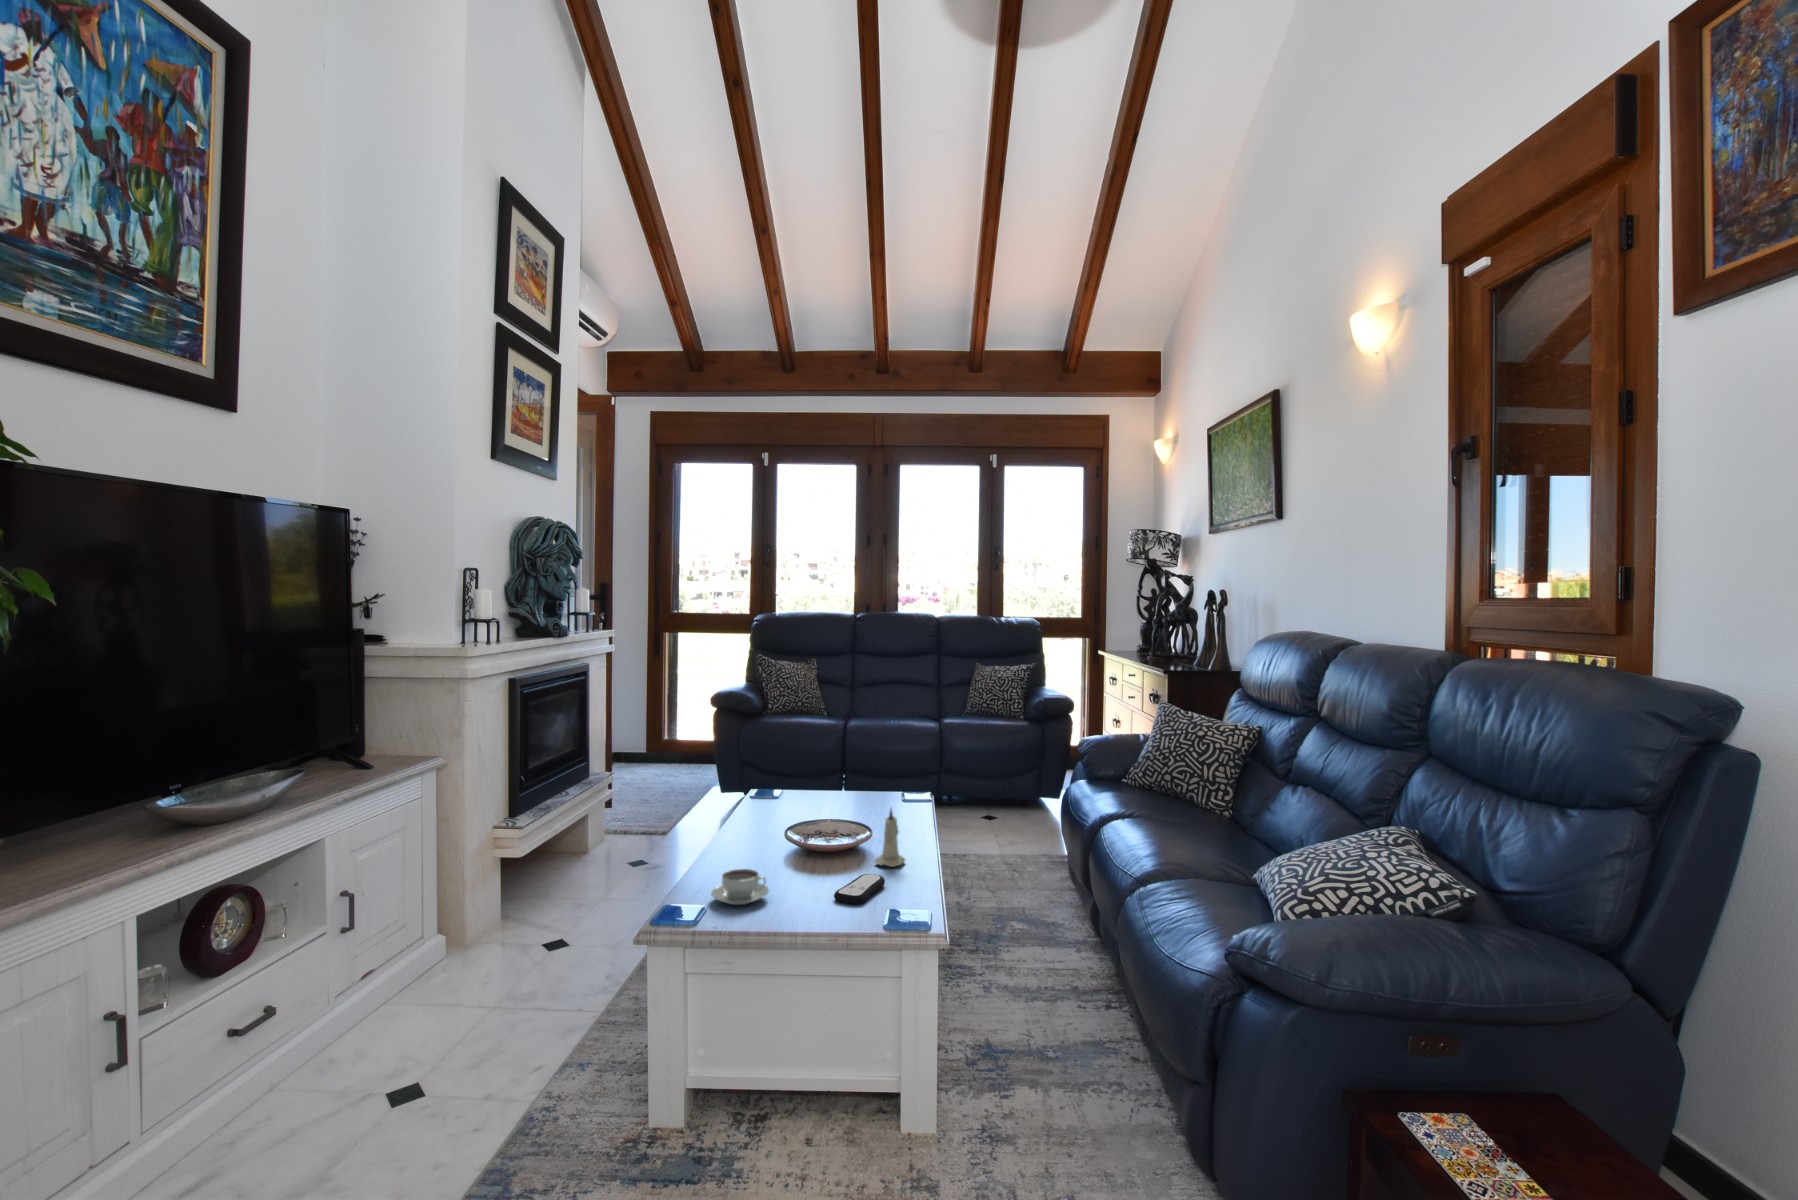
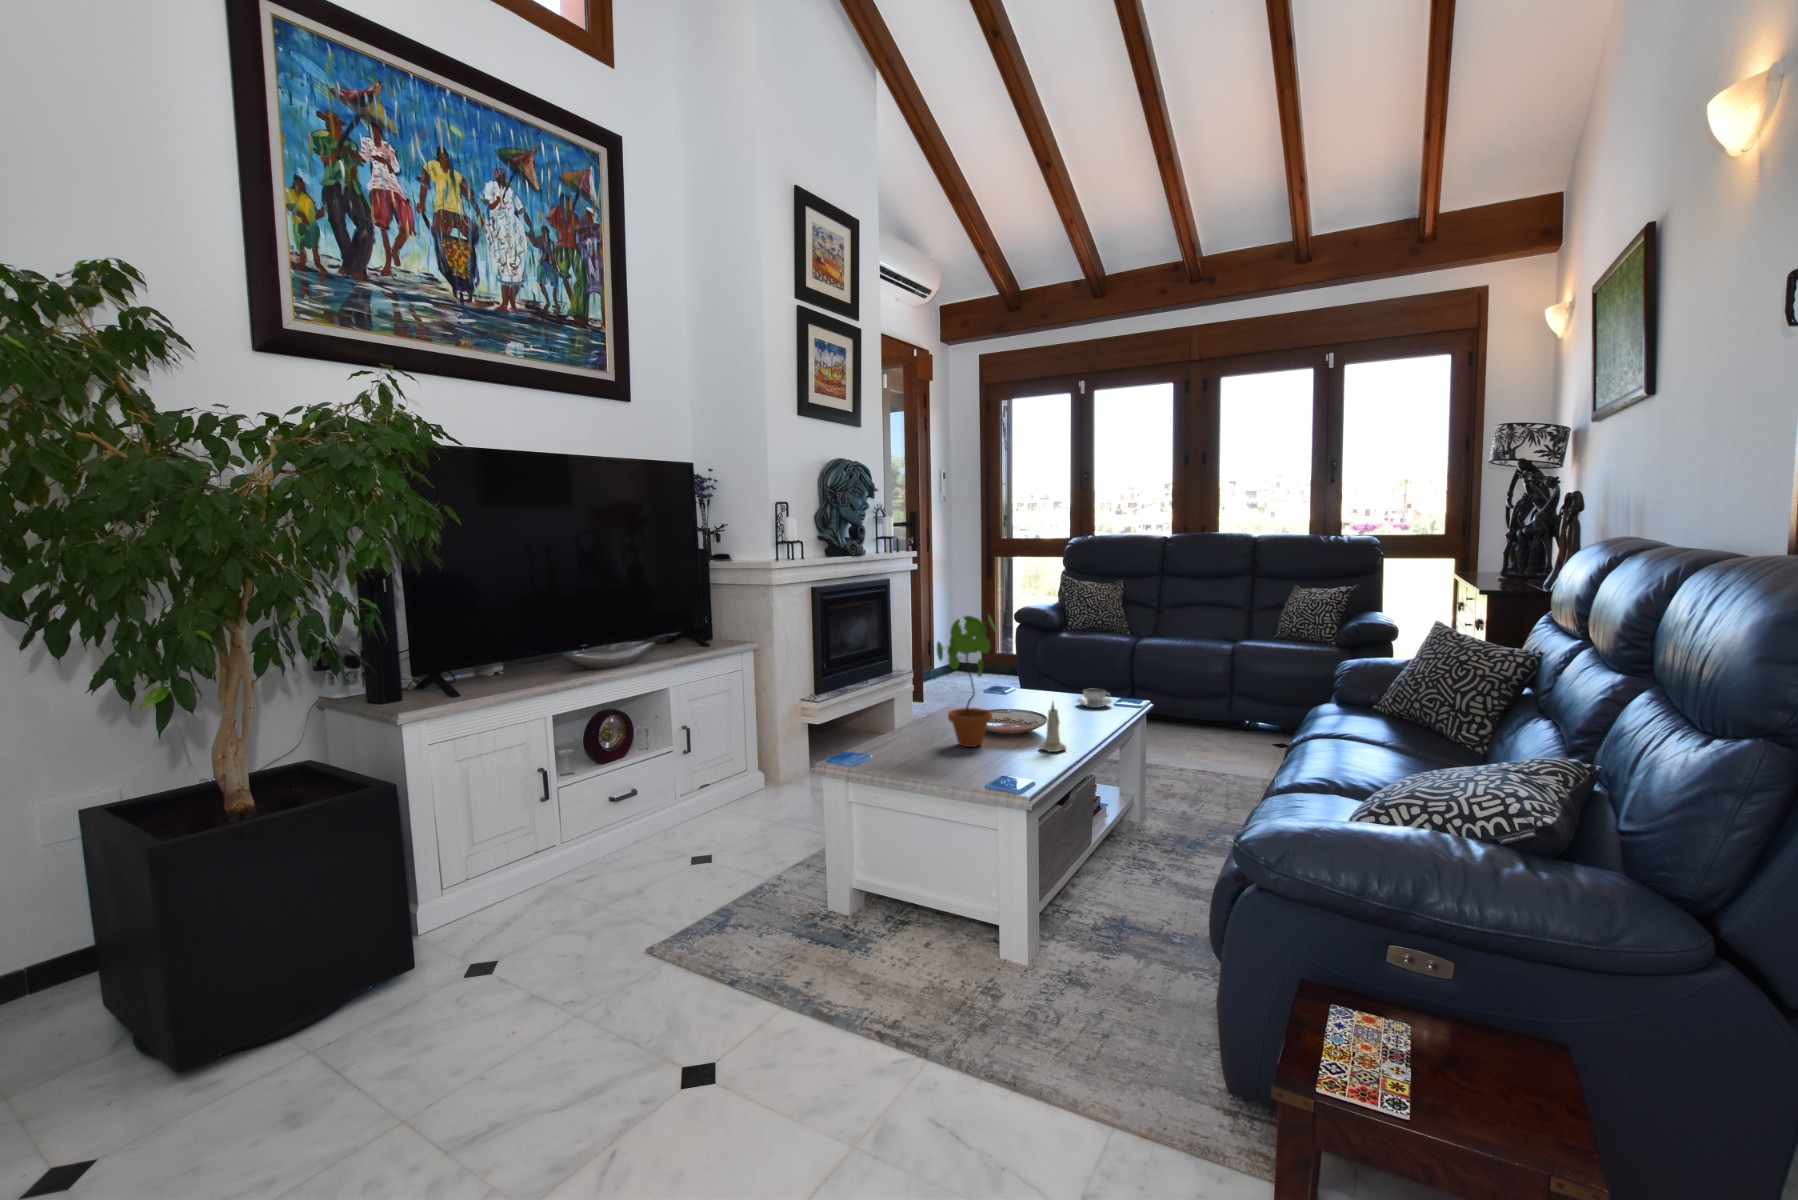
potted plant: none [759,712,829,873] -> present [937,616,996,747]
coffee cup: present [711,869,769,905] -> present [1077,689,1112,708]
remote control: present [834,874,885,904] -> none [975,753,1029,772]

